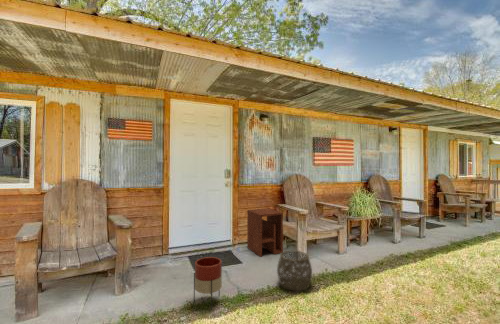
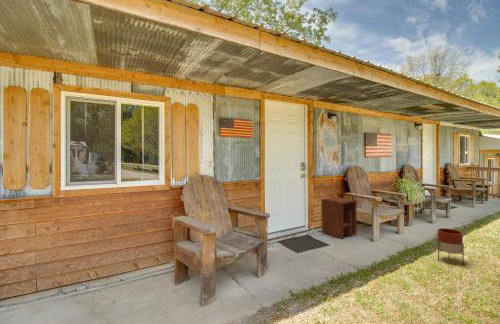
woven basket: present [277,251,312,291] -> none [381,231,414,263]
planter: present [194,257,222,309] -> present [437,228,464,265]

